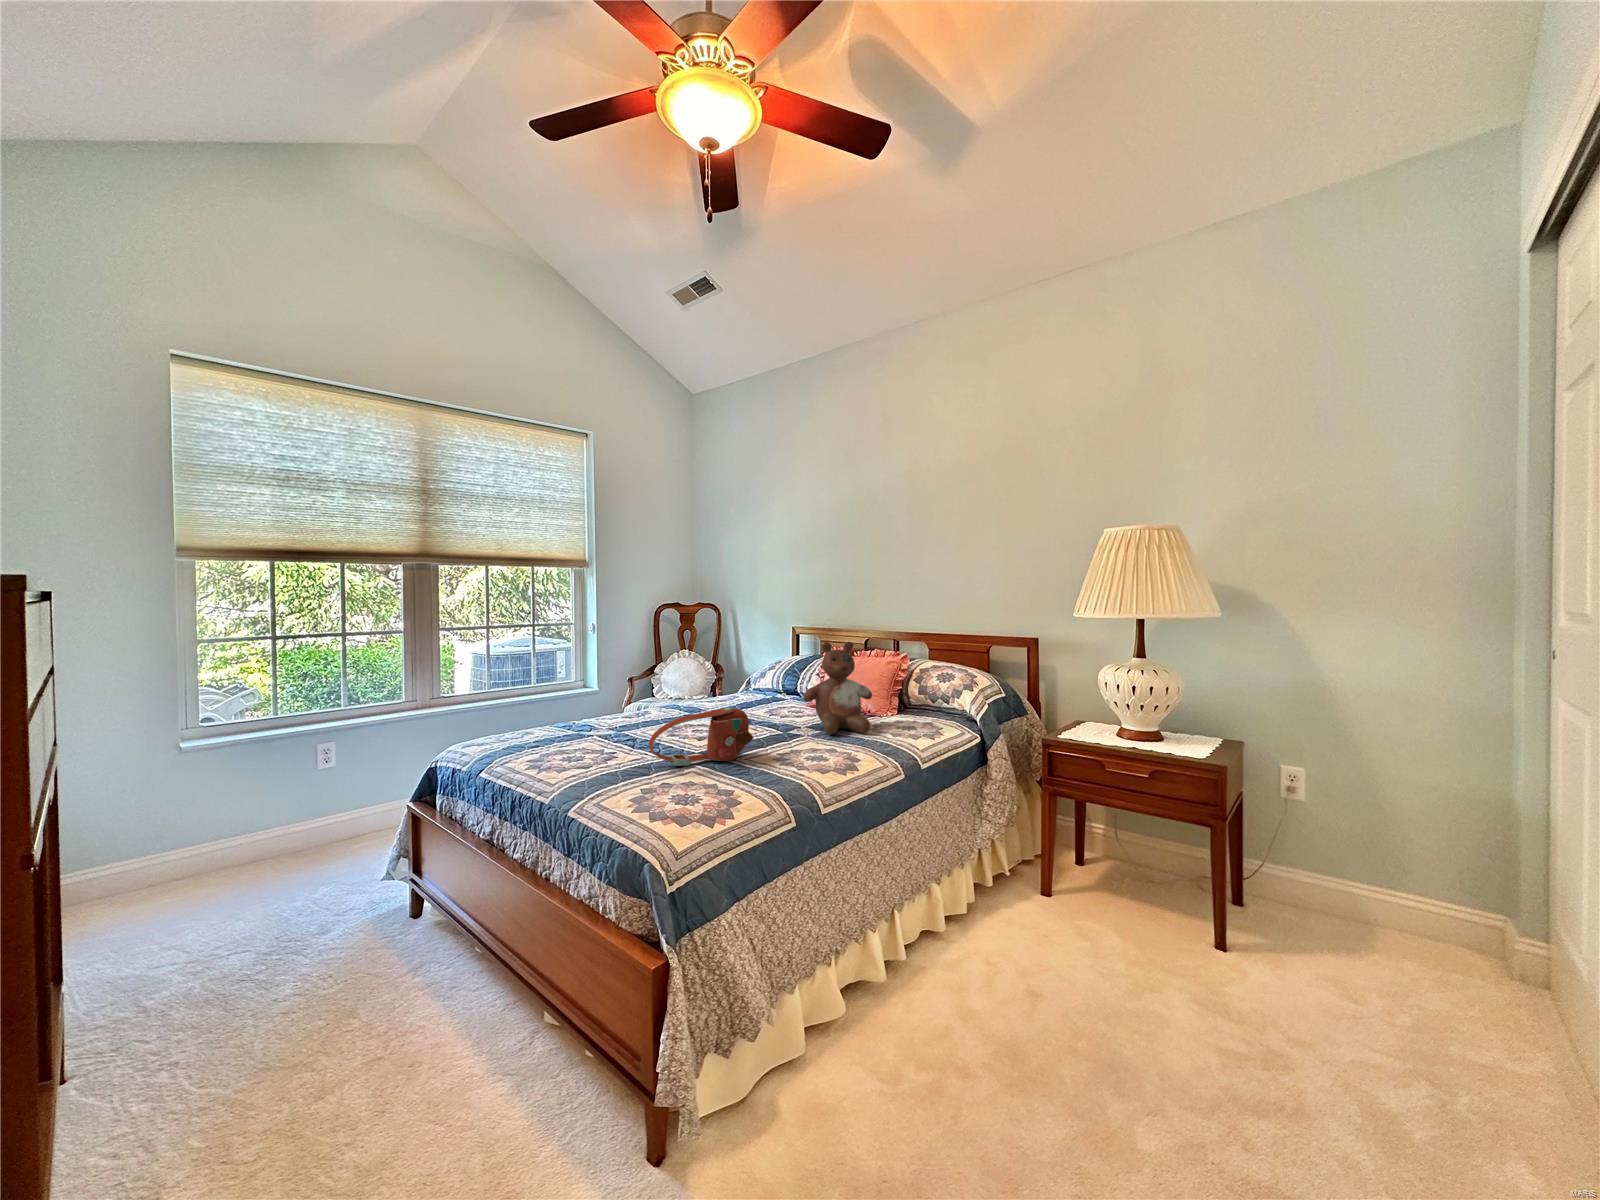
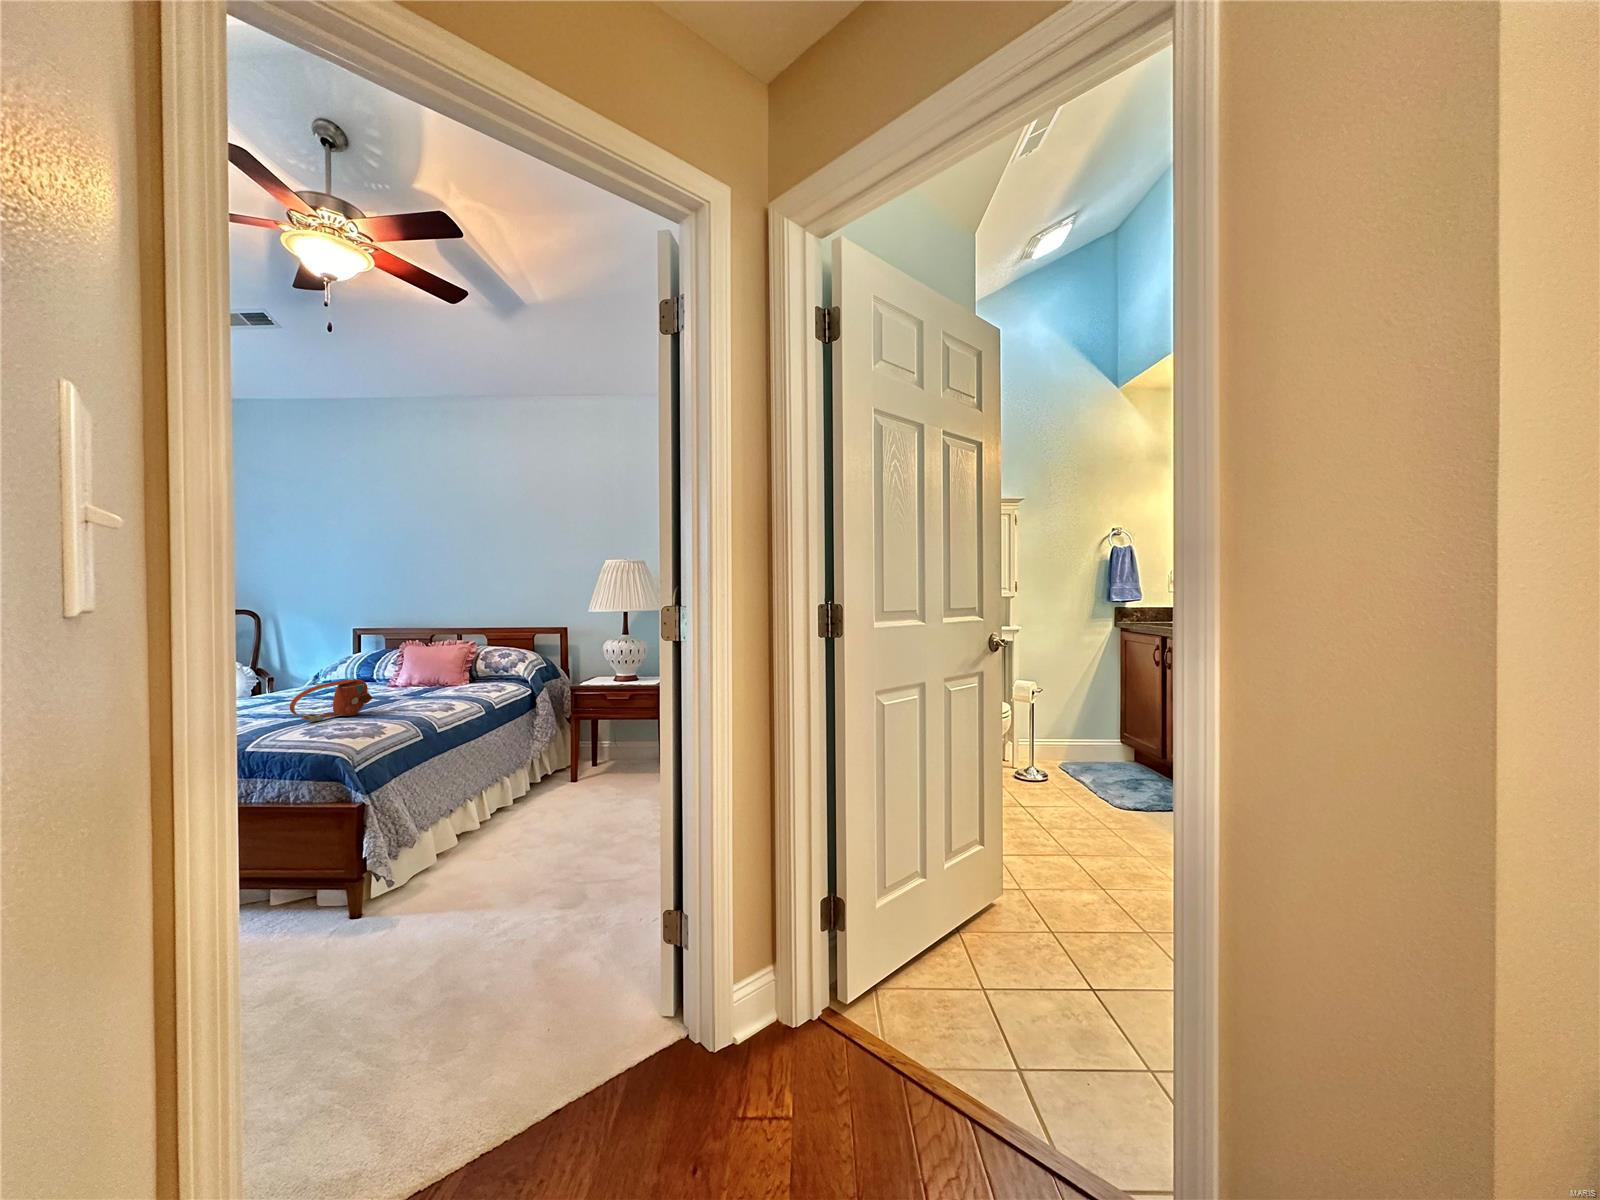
stuffed bear: present [803,642,872,735] -> none [397,633,454,697]

